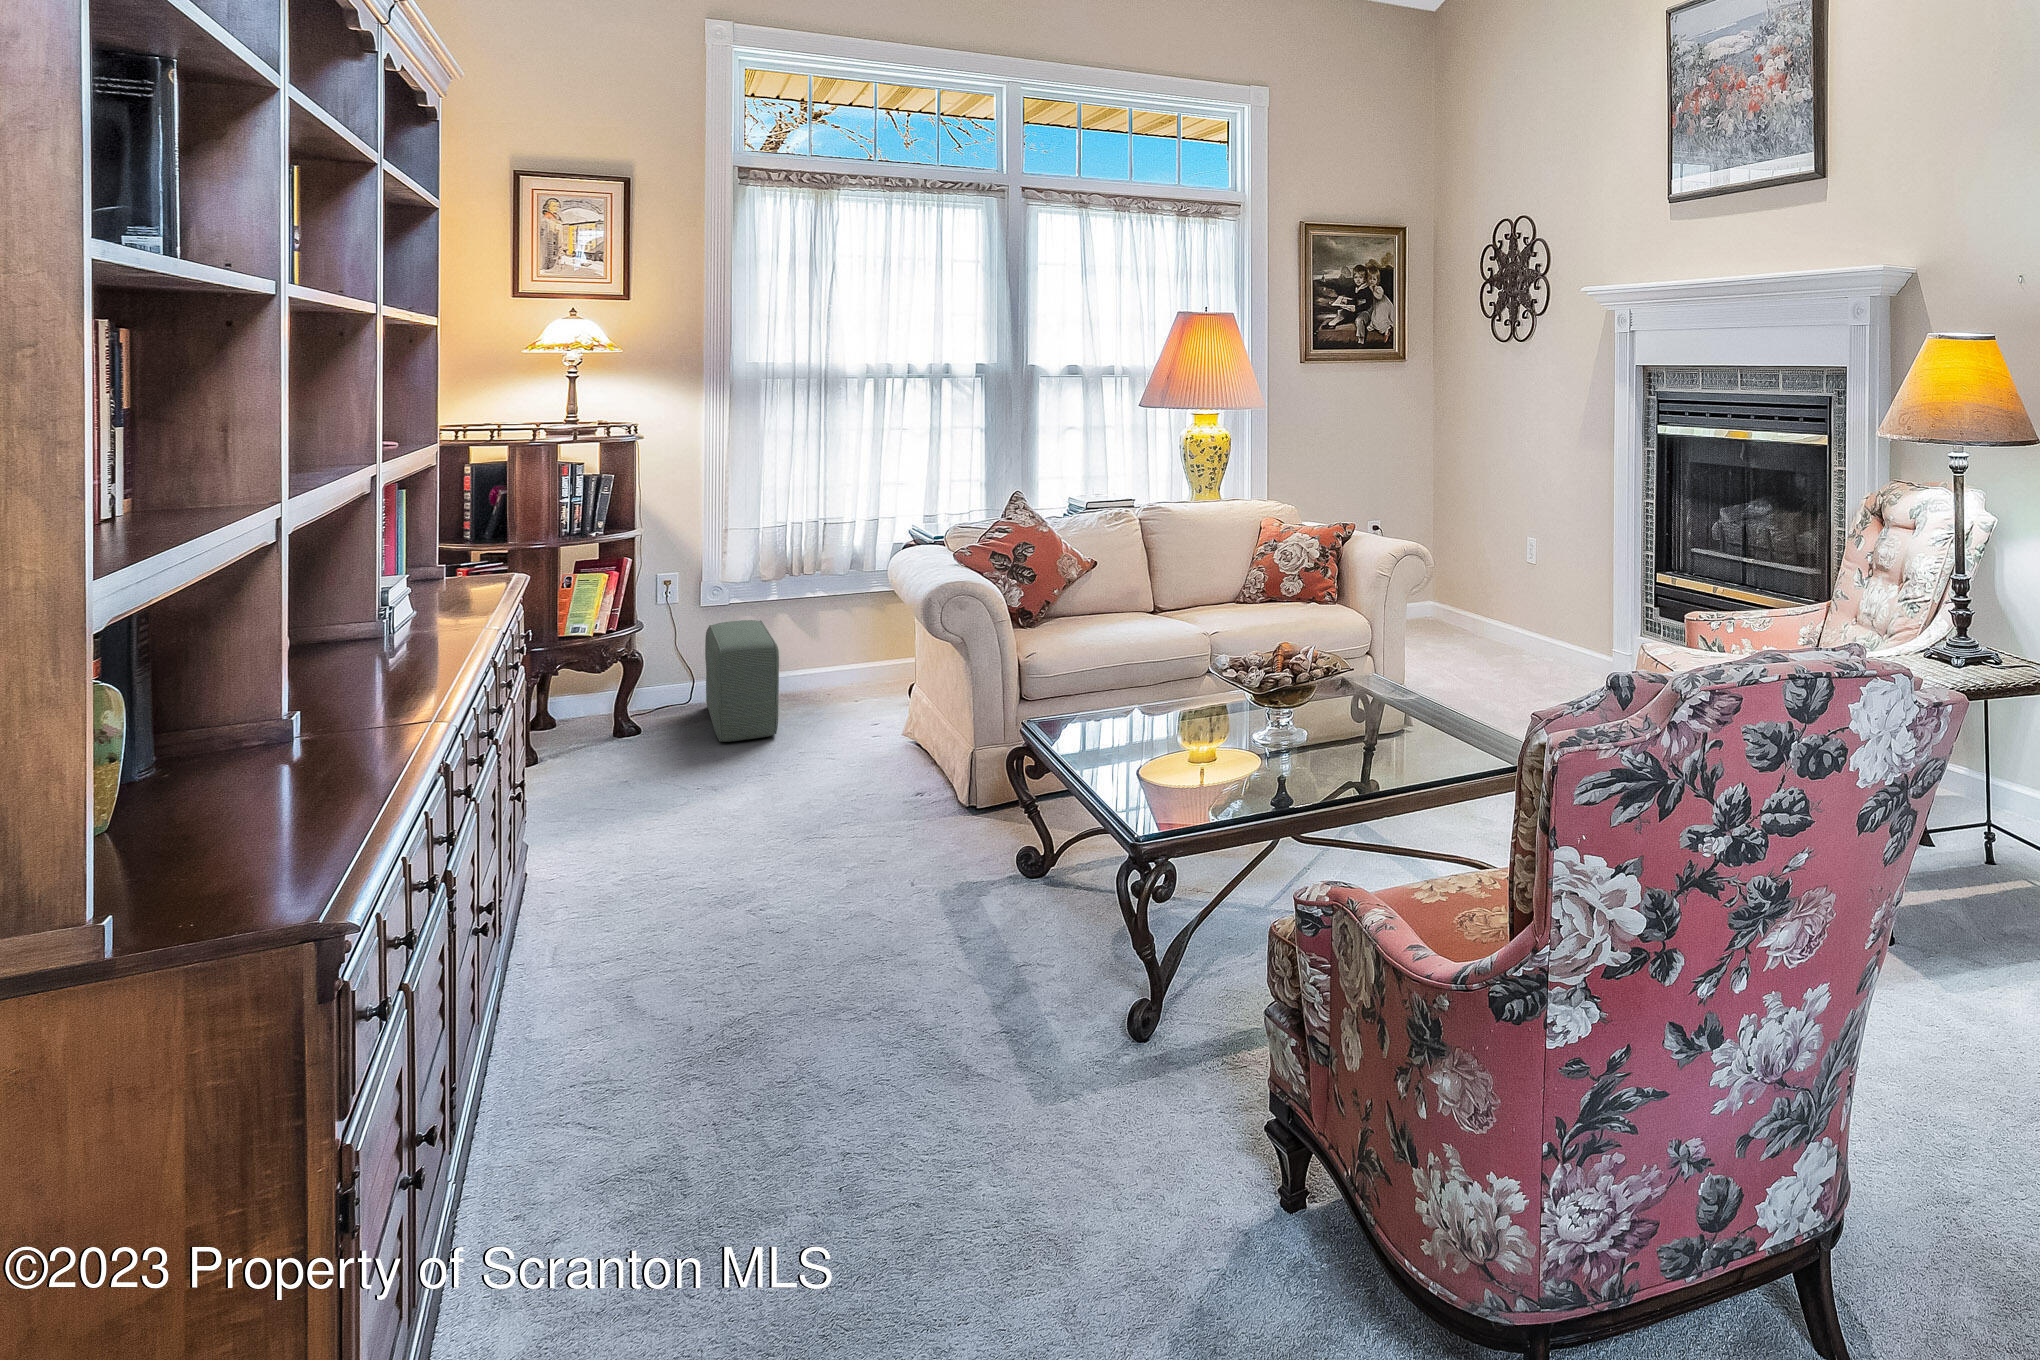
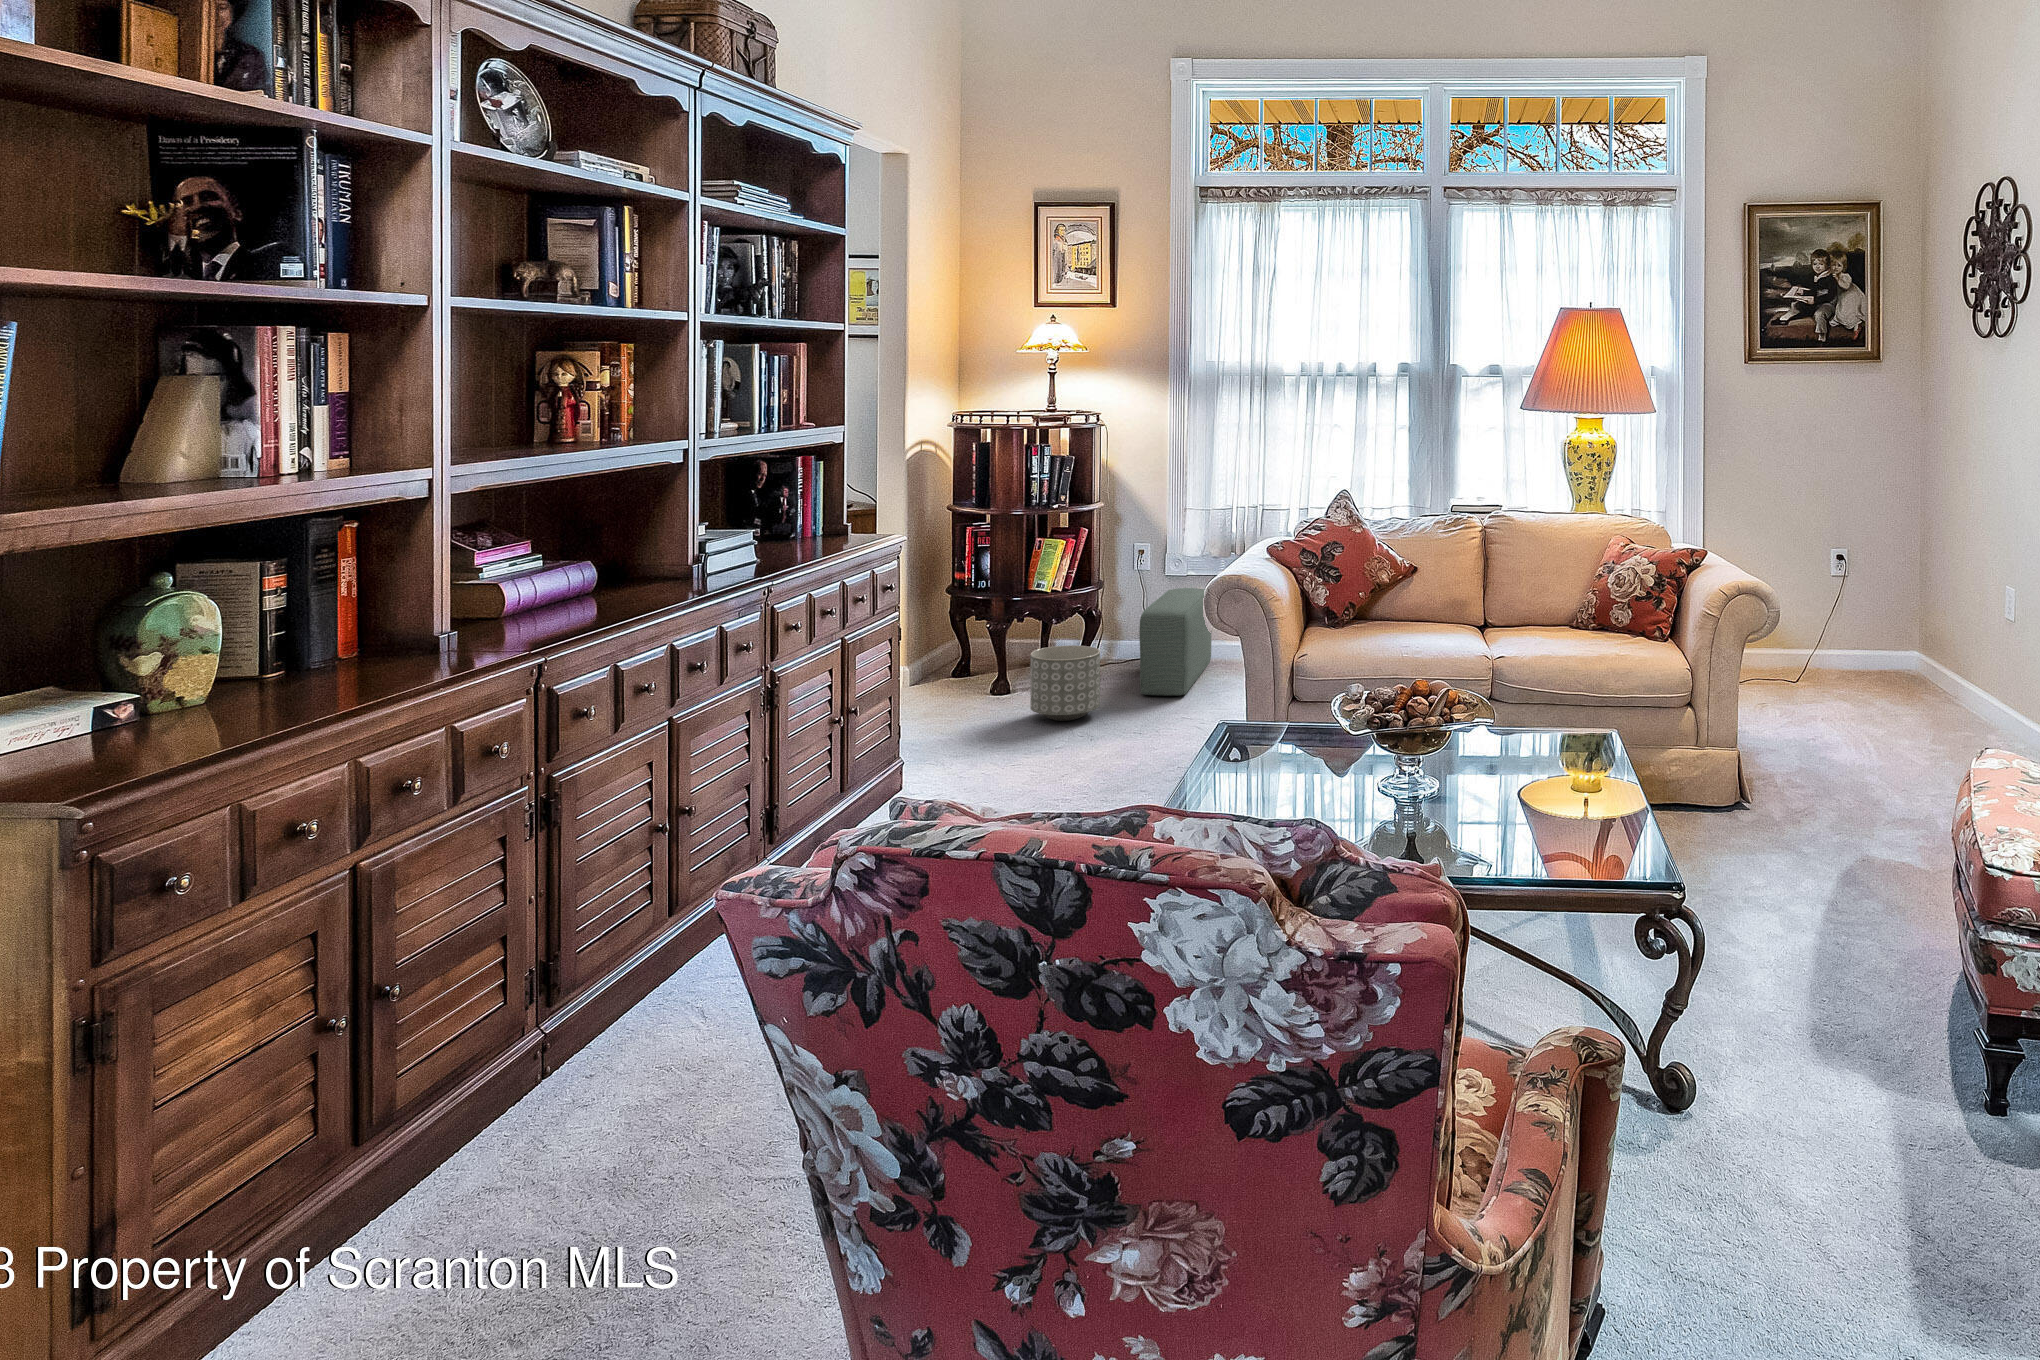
planter: none [601,693,695,783] -> present [1030,645,1100,721]

